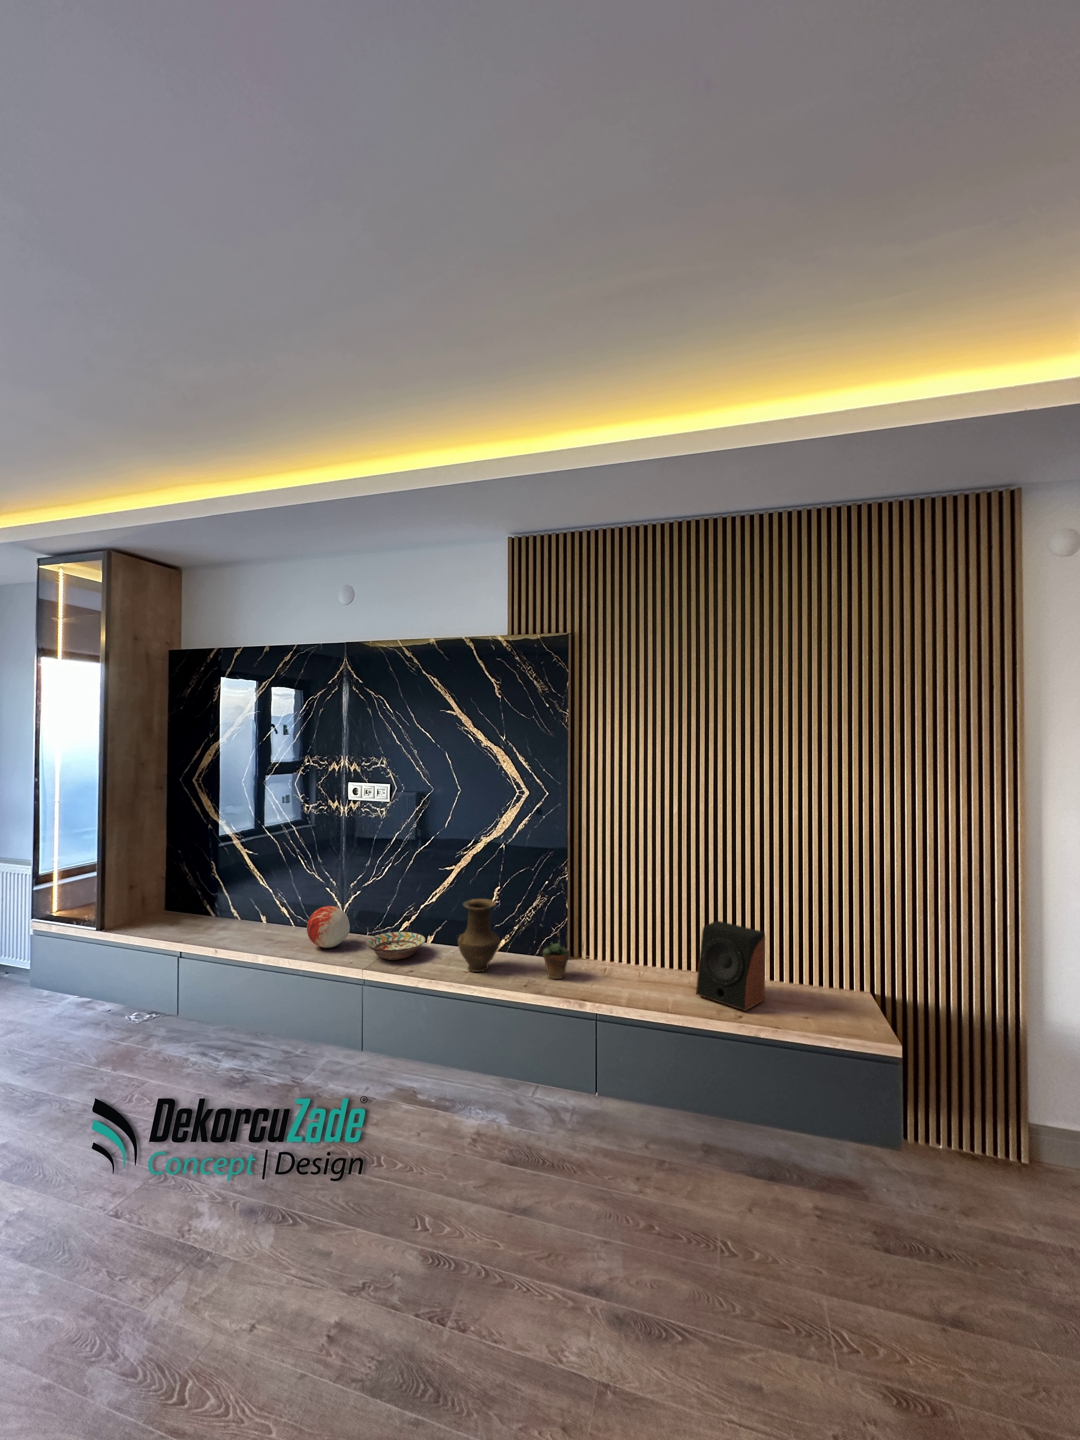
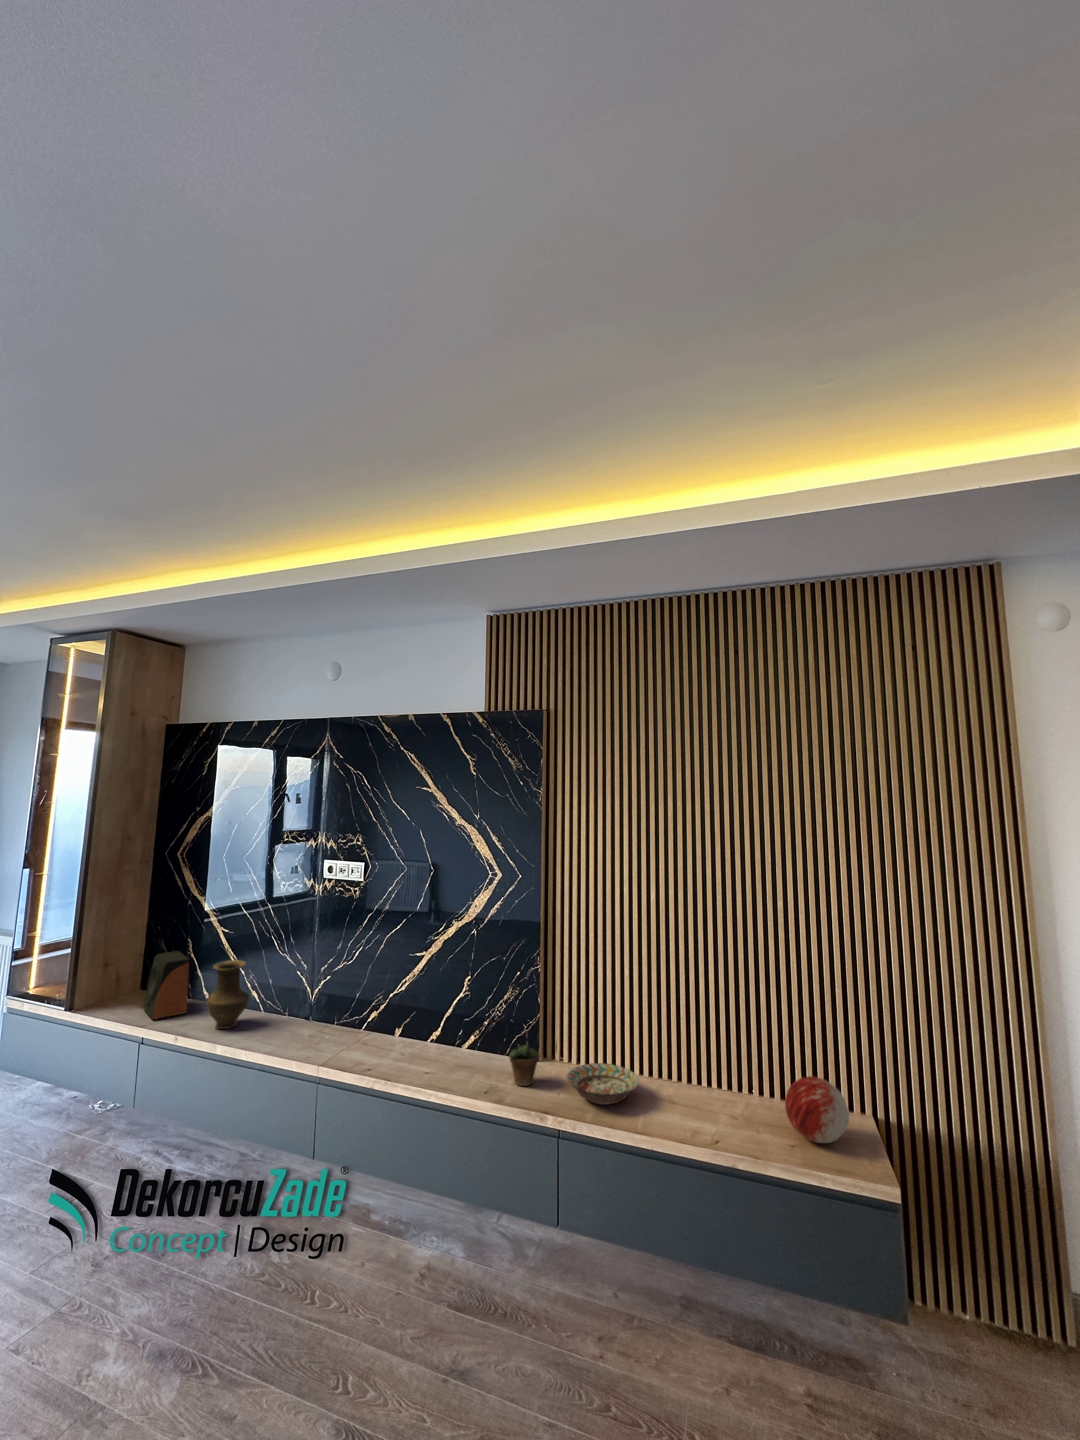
vase: present [458,899,500,972] -> present [206,960,249,1029]
decorative orb: present [307,906,350,948] -> present [785,1076,849,1143]
speaker: present [696,921,765,1011] -> present [143,951,189,1019]
decorative bowl: present [366,932,425,960] -> present [567,1063,639,1105]

